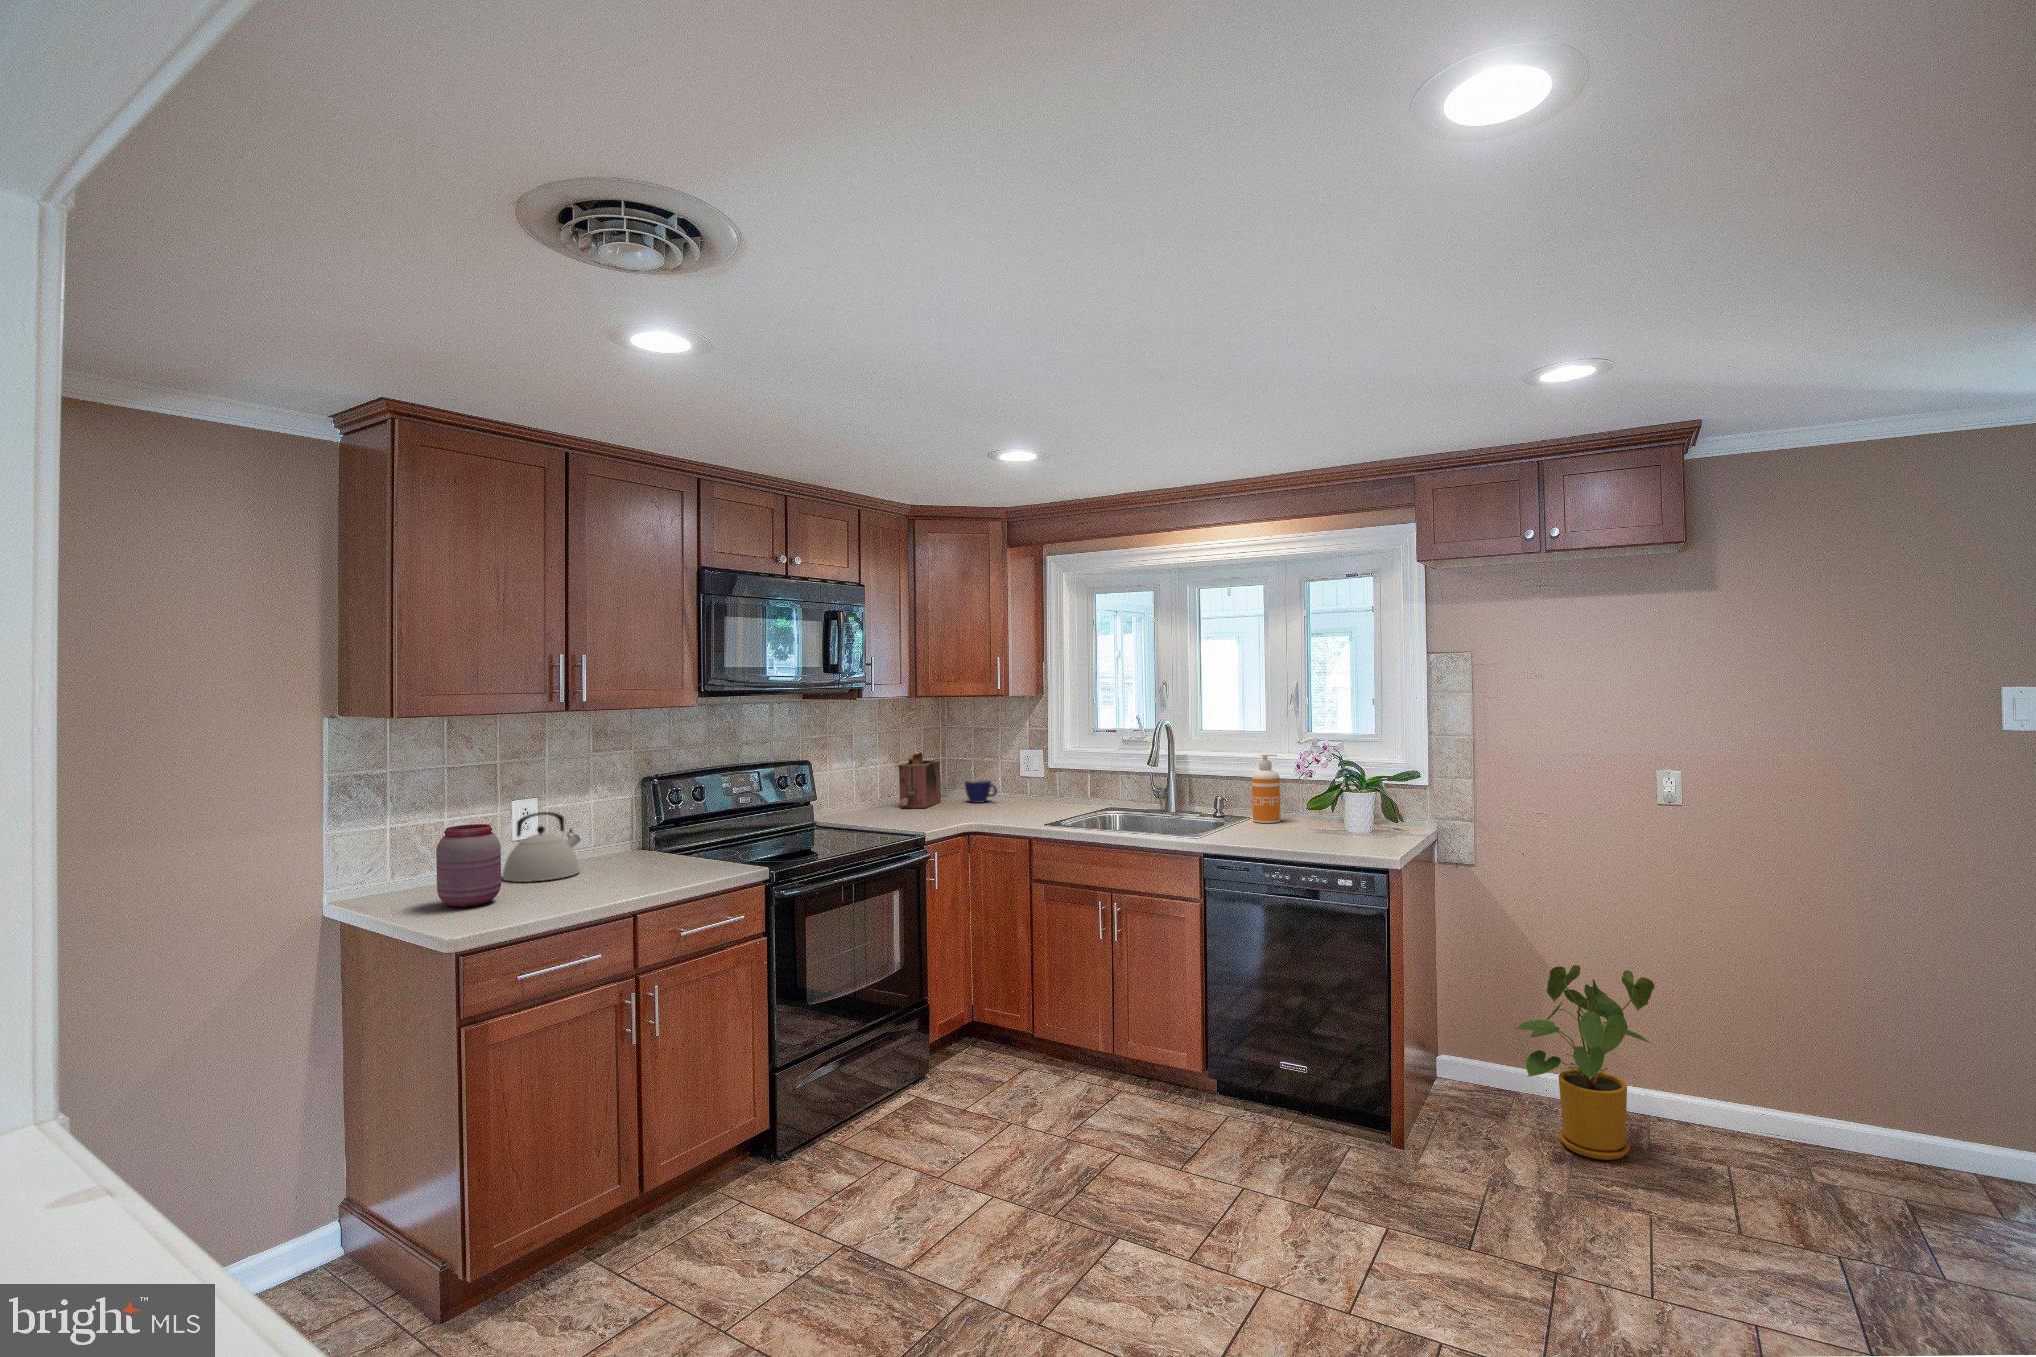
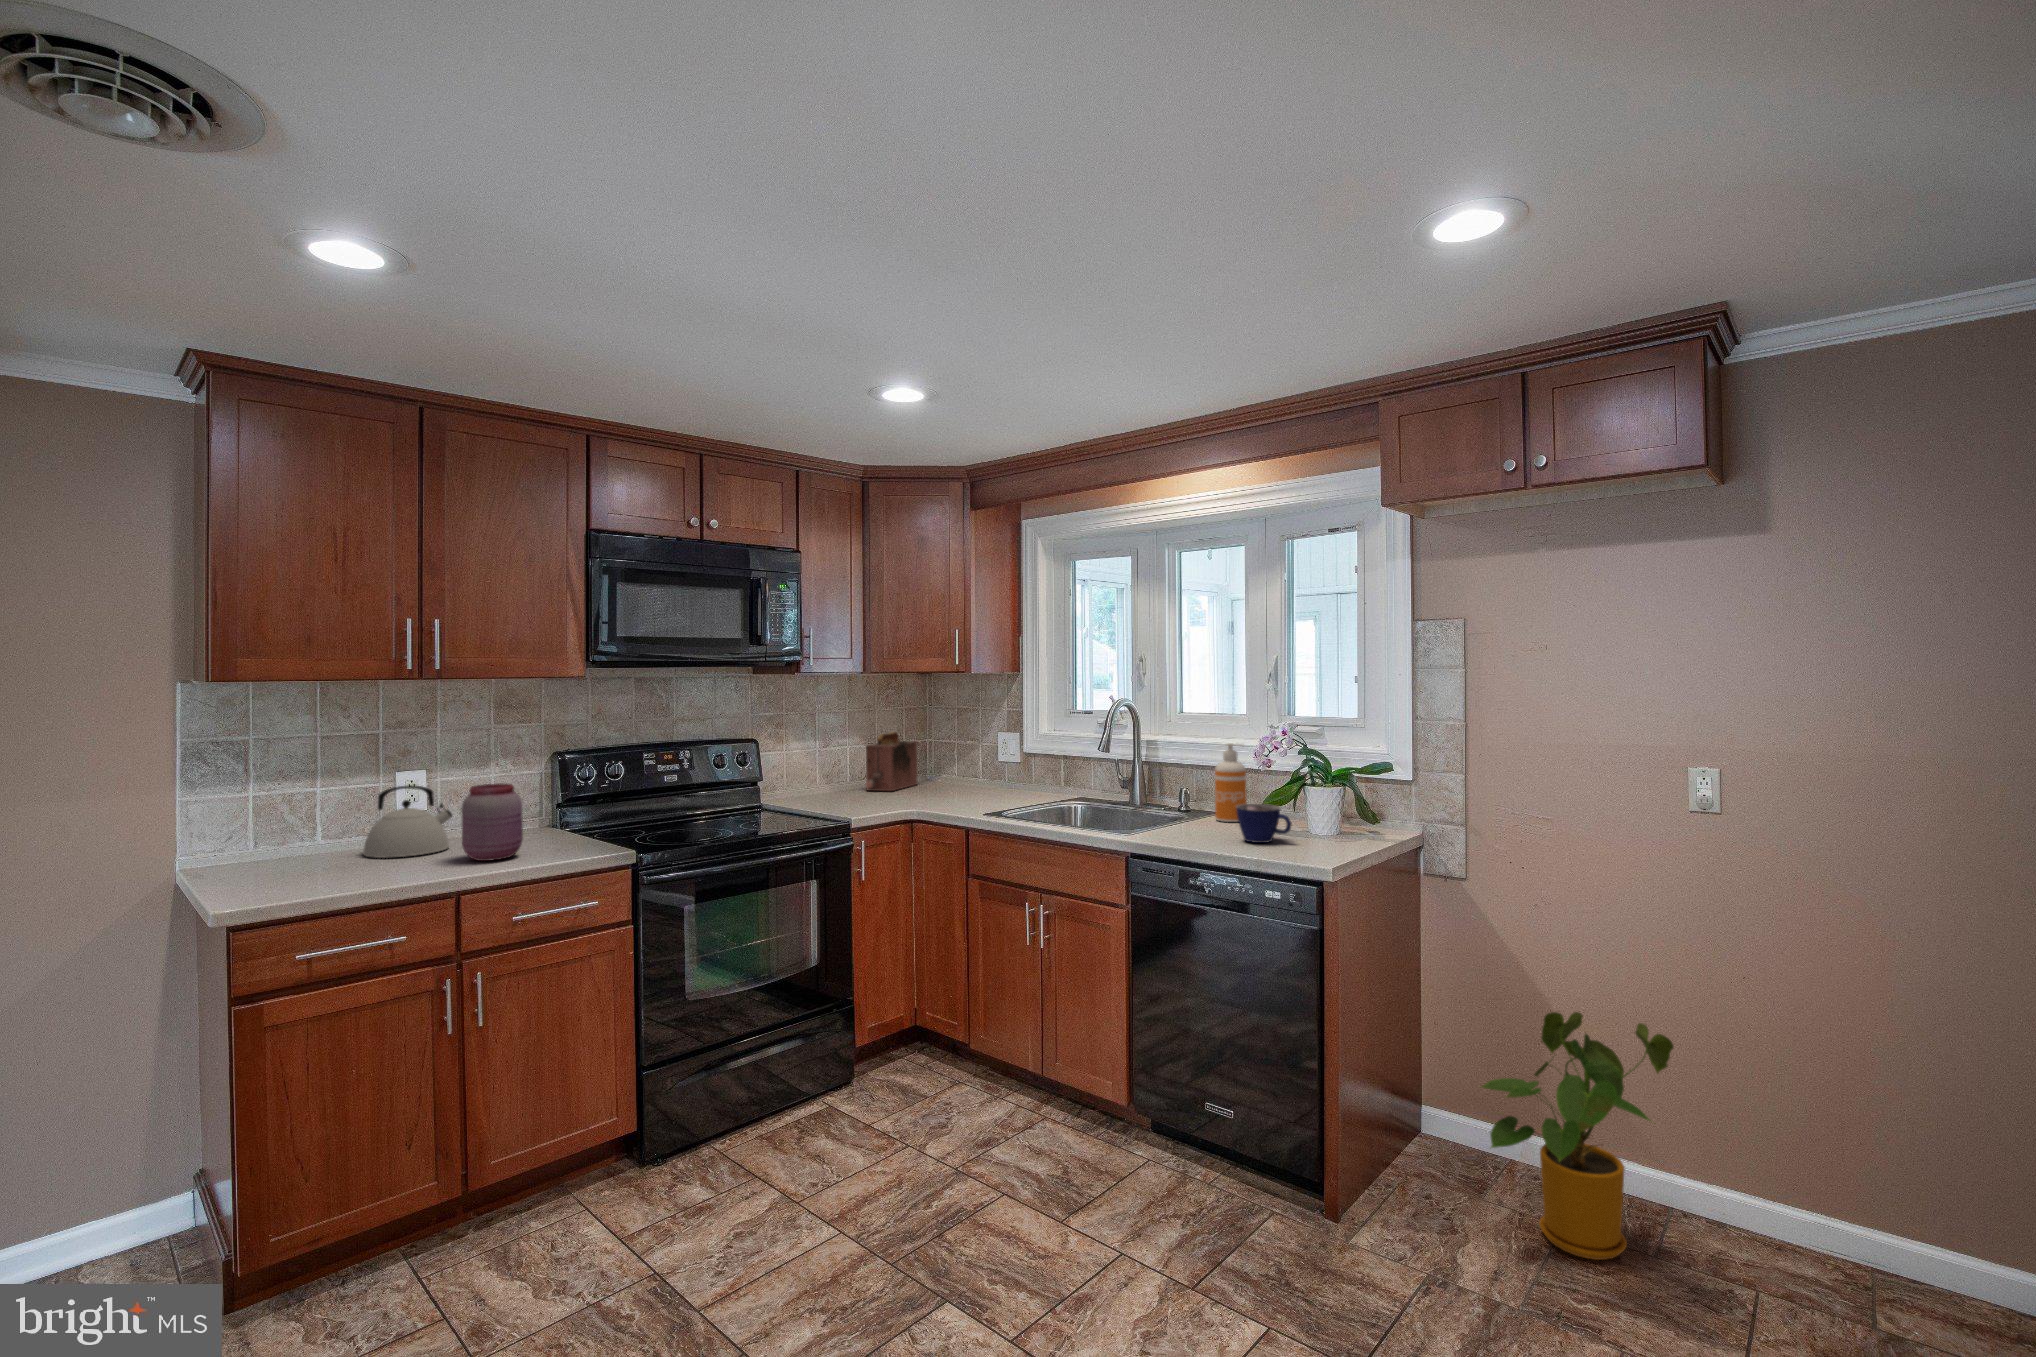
cup: present [964,779,997,803] -> present [1236,804,1292,843]
jar: present [436,824,501,907] -> present [461,784,523,861]

